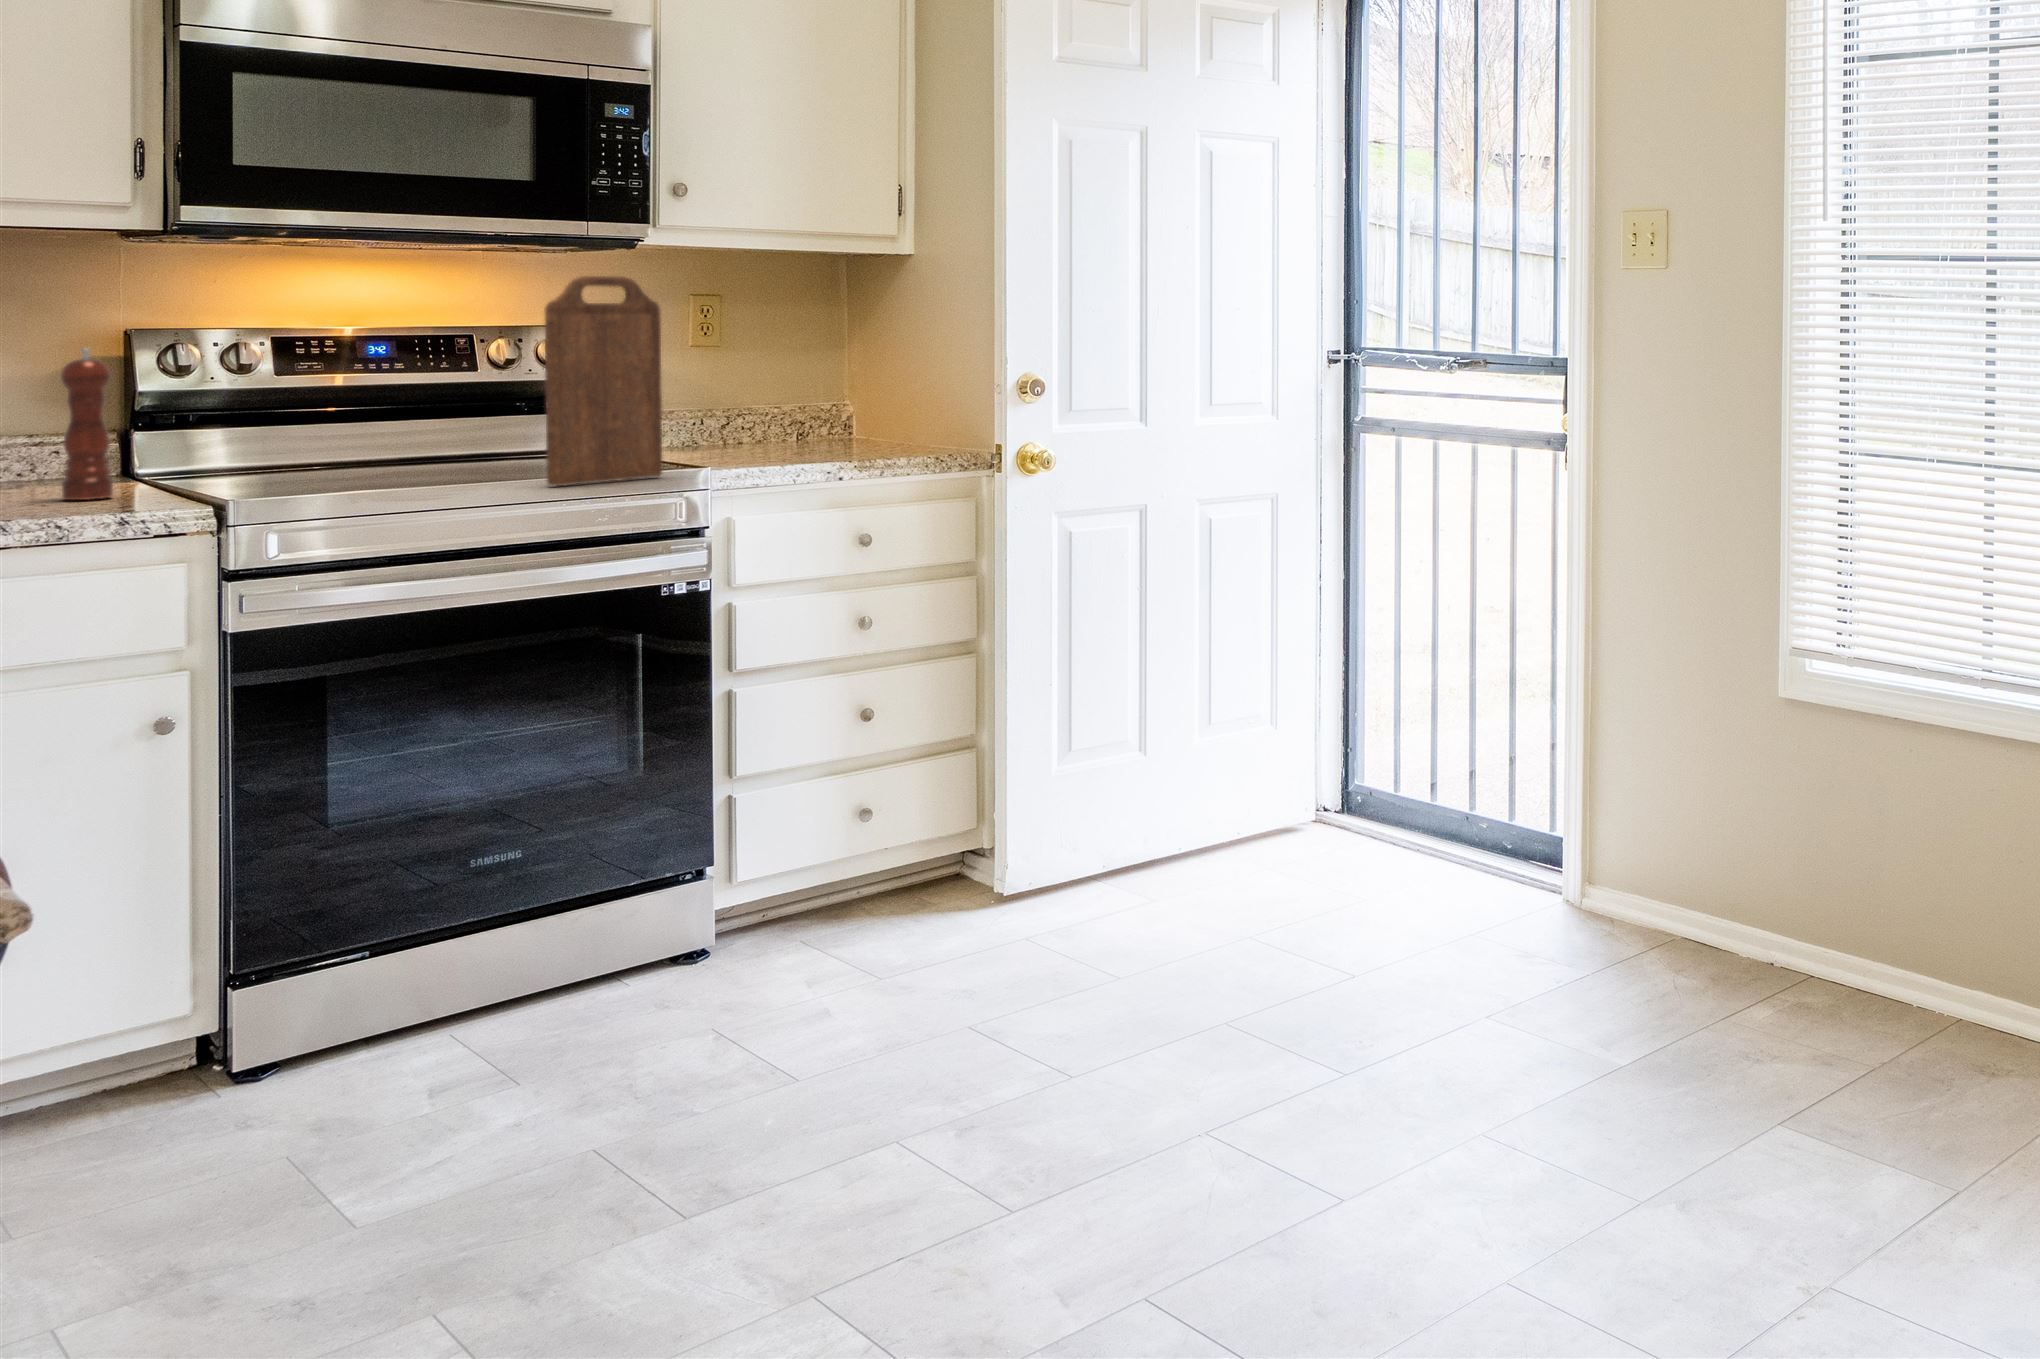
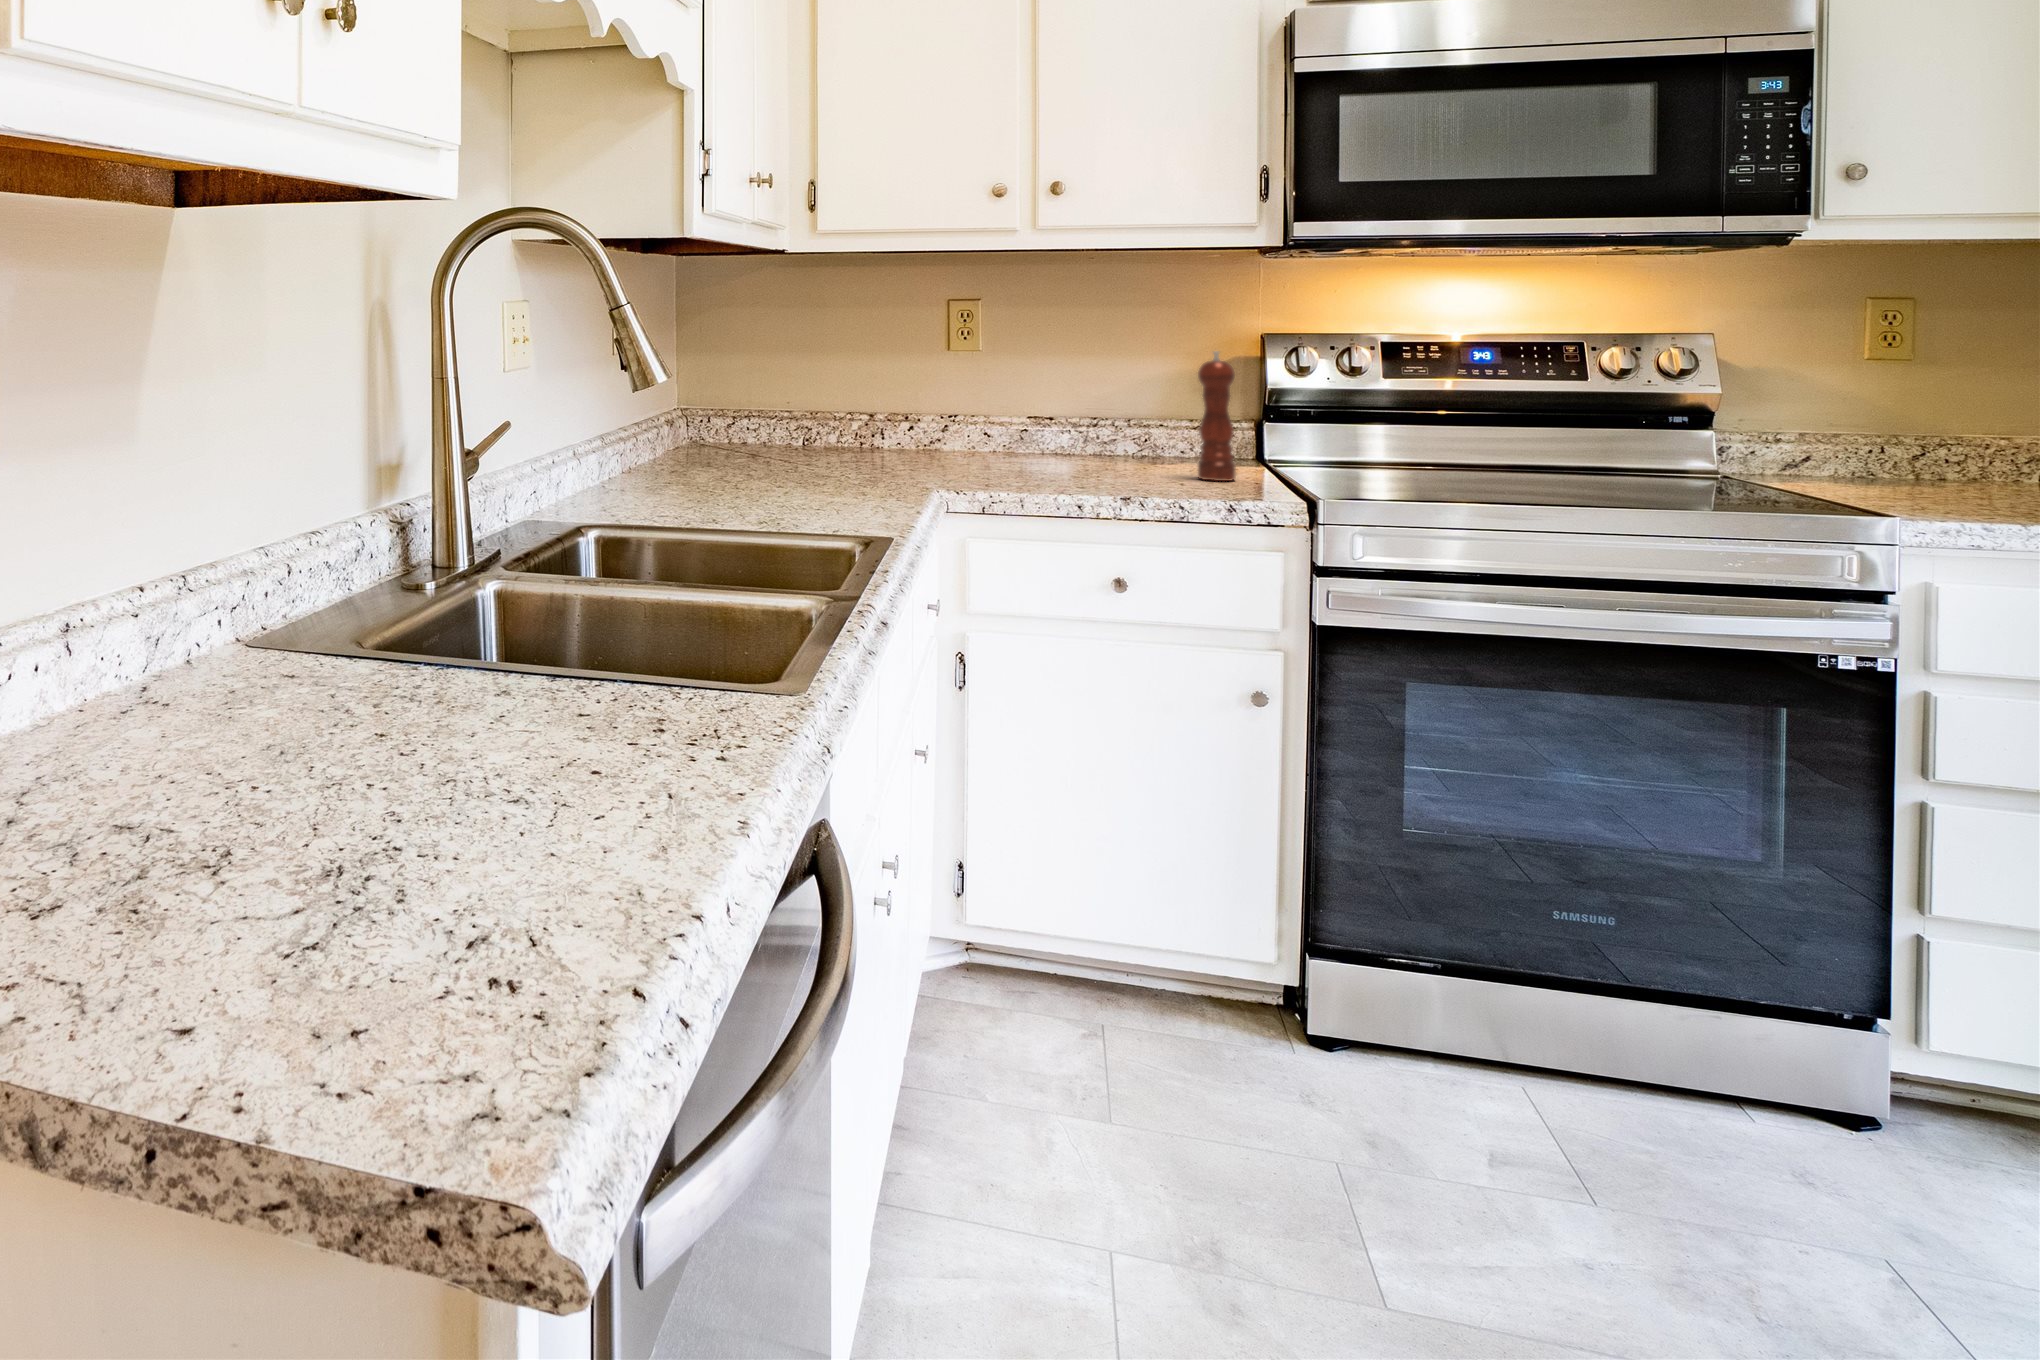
cutting board: present [545,276,662,486] -> none [1660,278,1826,523]

